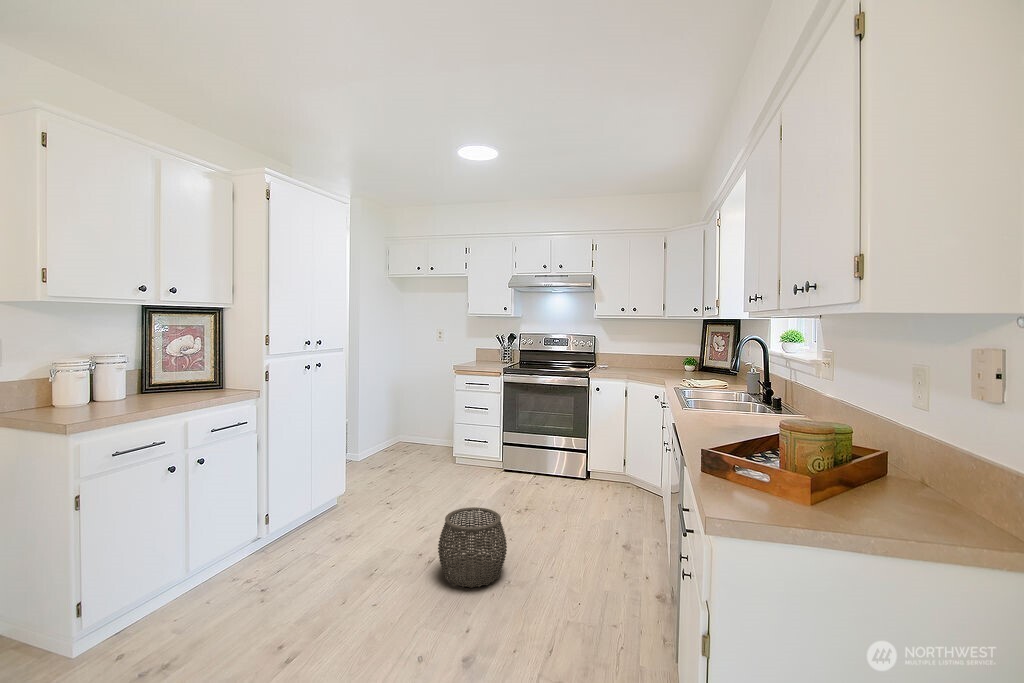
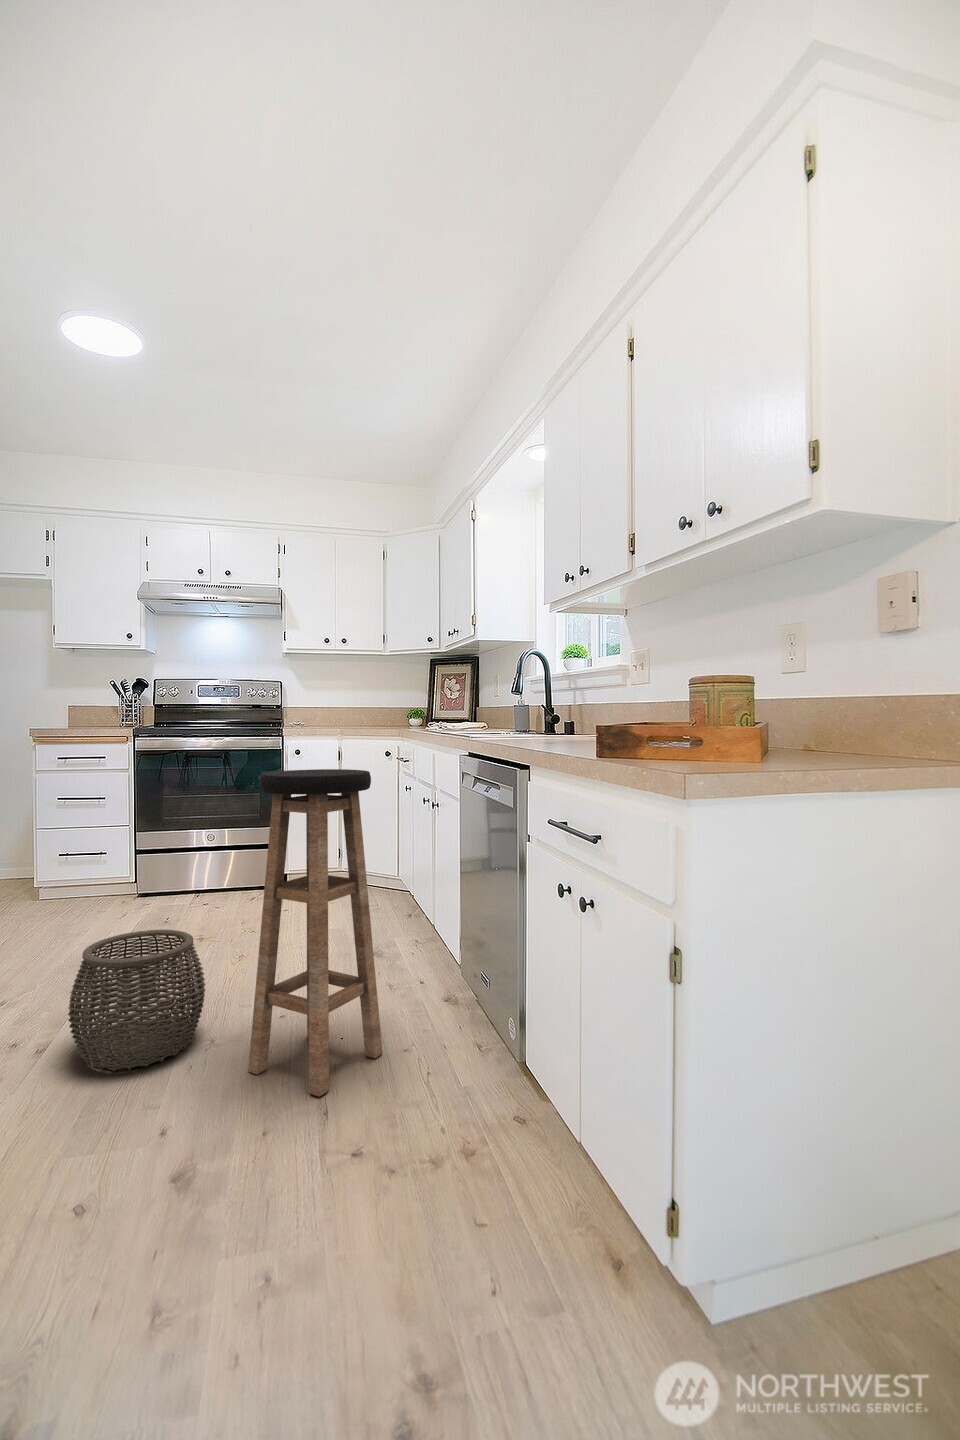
bar stool: none [519,430,600,641] -> present [248,769,383,1096]

